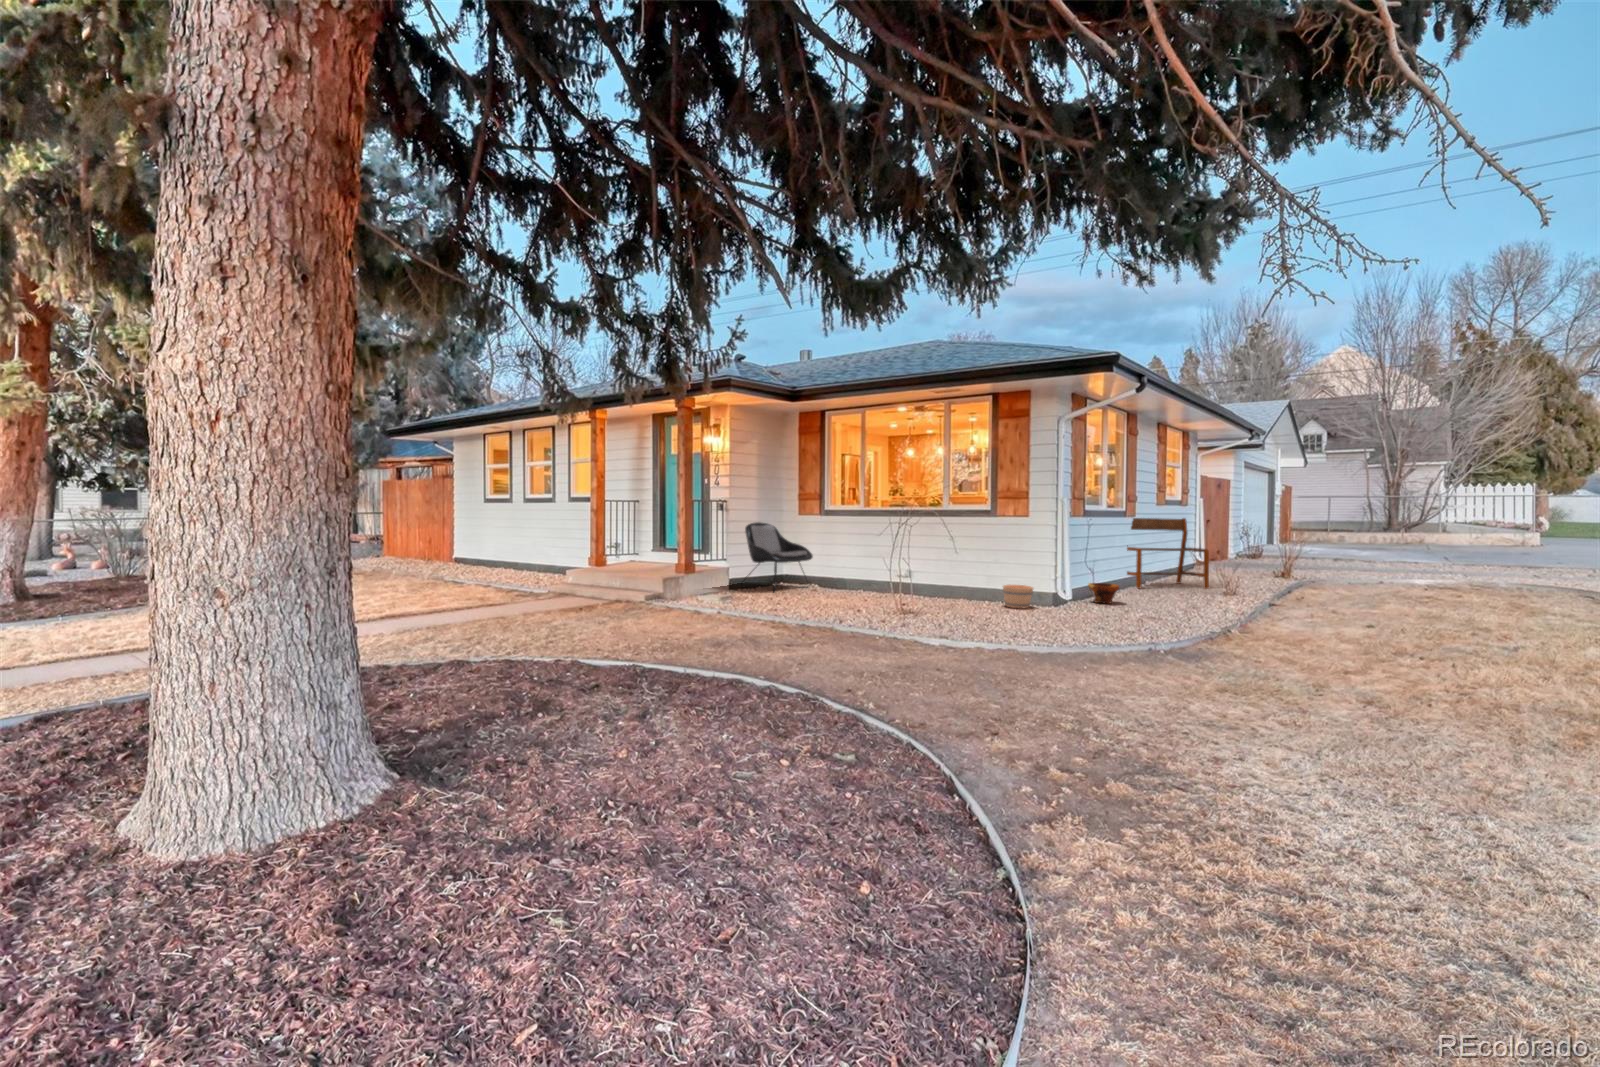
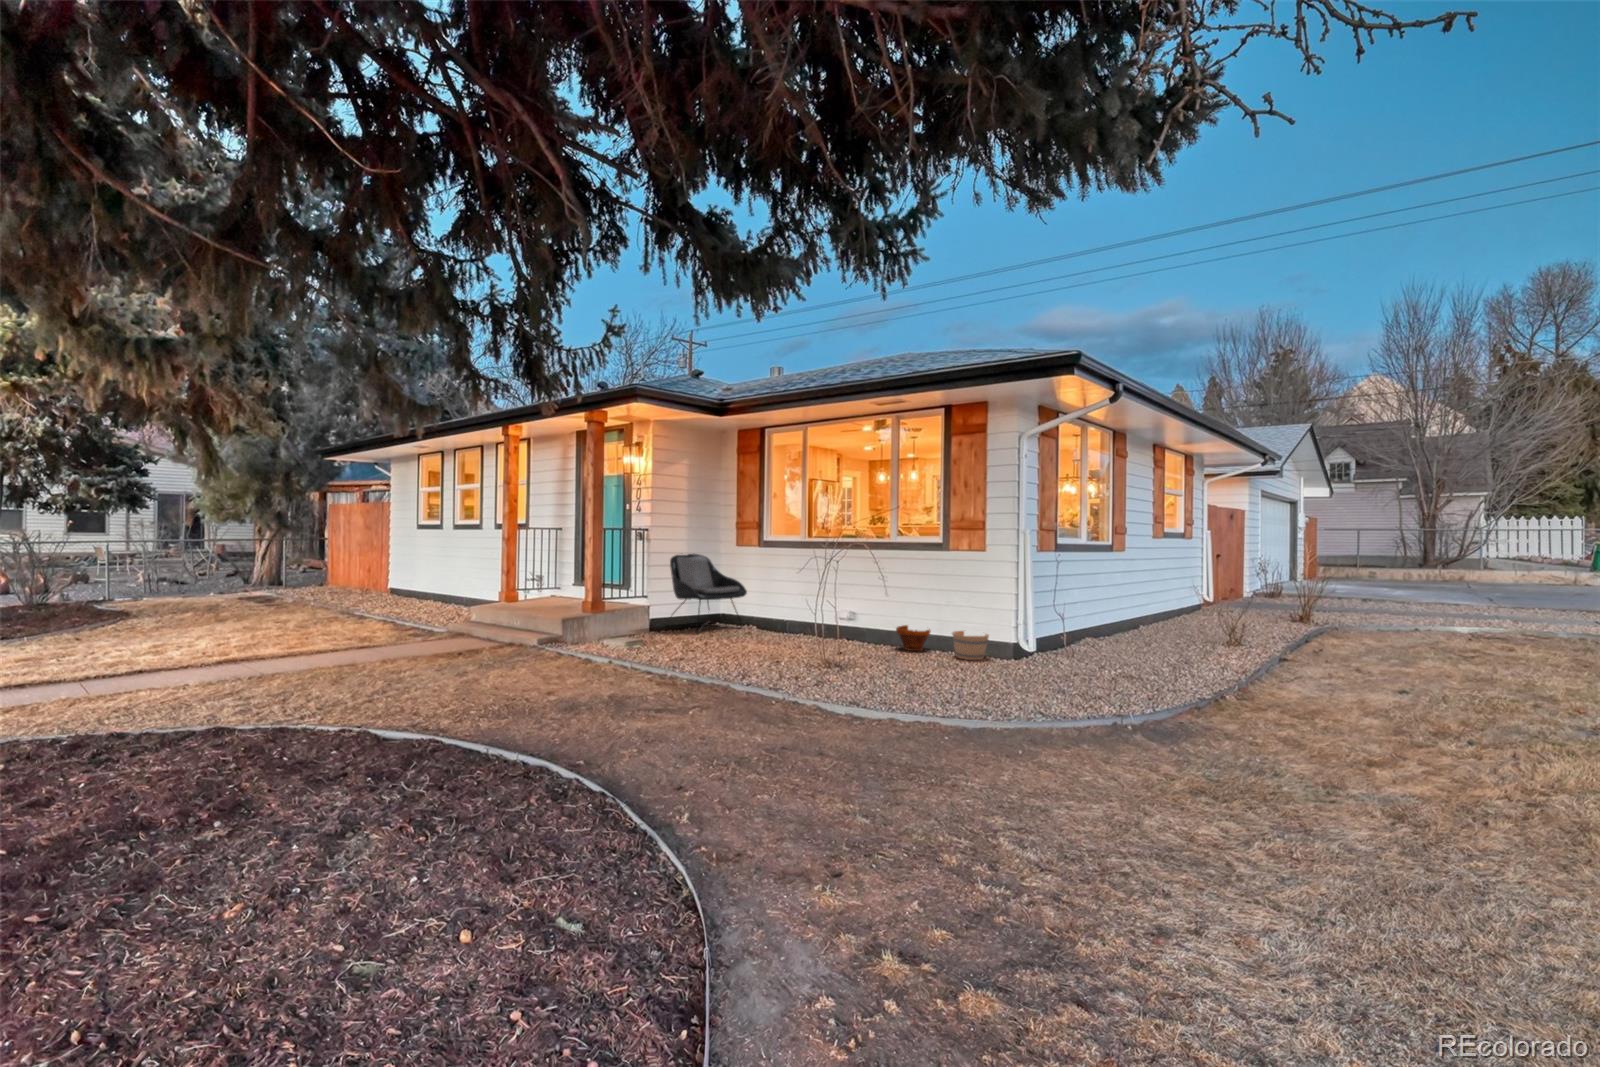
bench: present [1127,518,1209,589] -> none [1103,551,1209,636]
planter: present [1088,583,1119,604] -> present [896,625,930,651]

